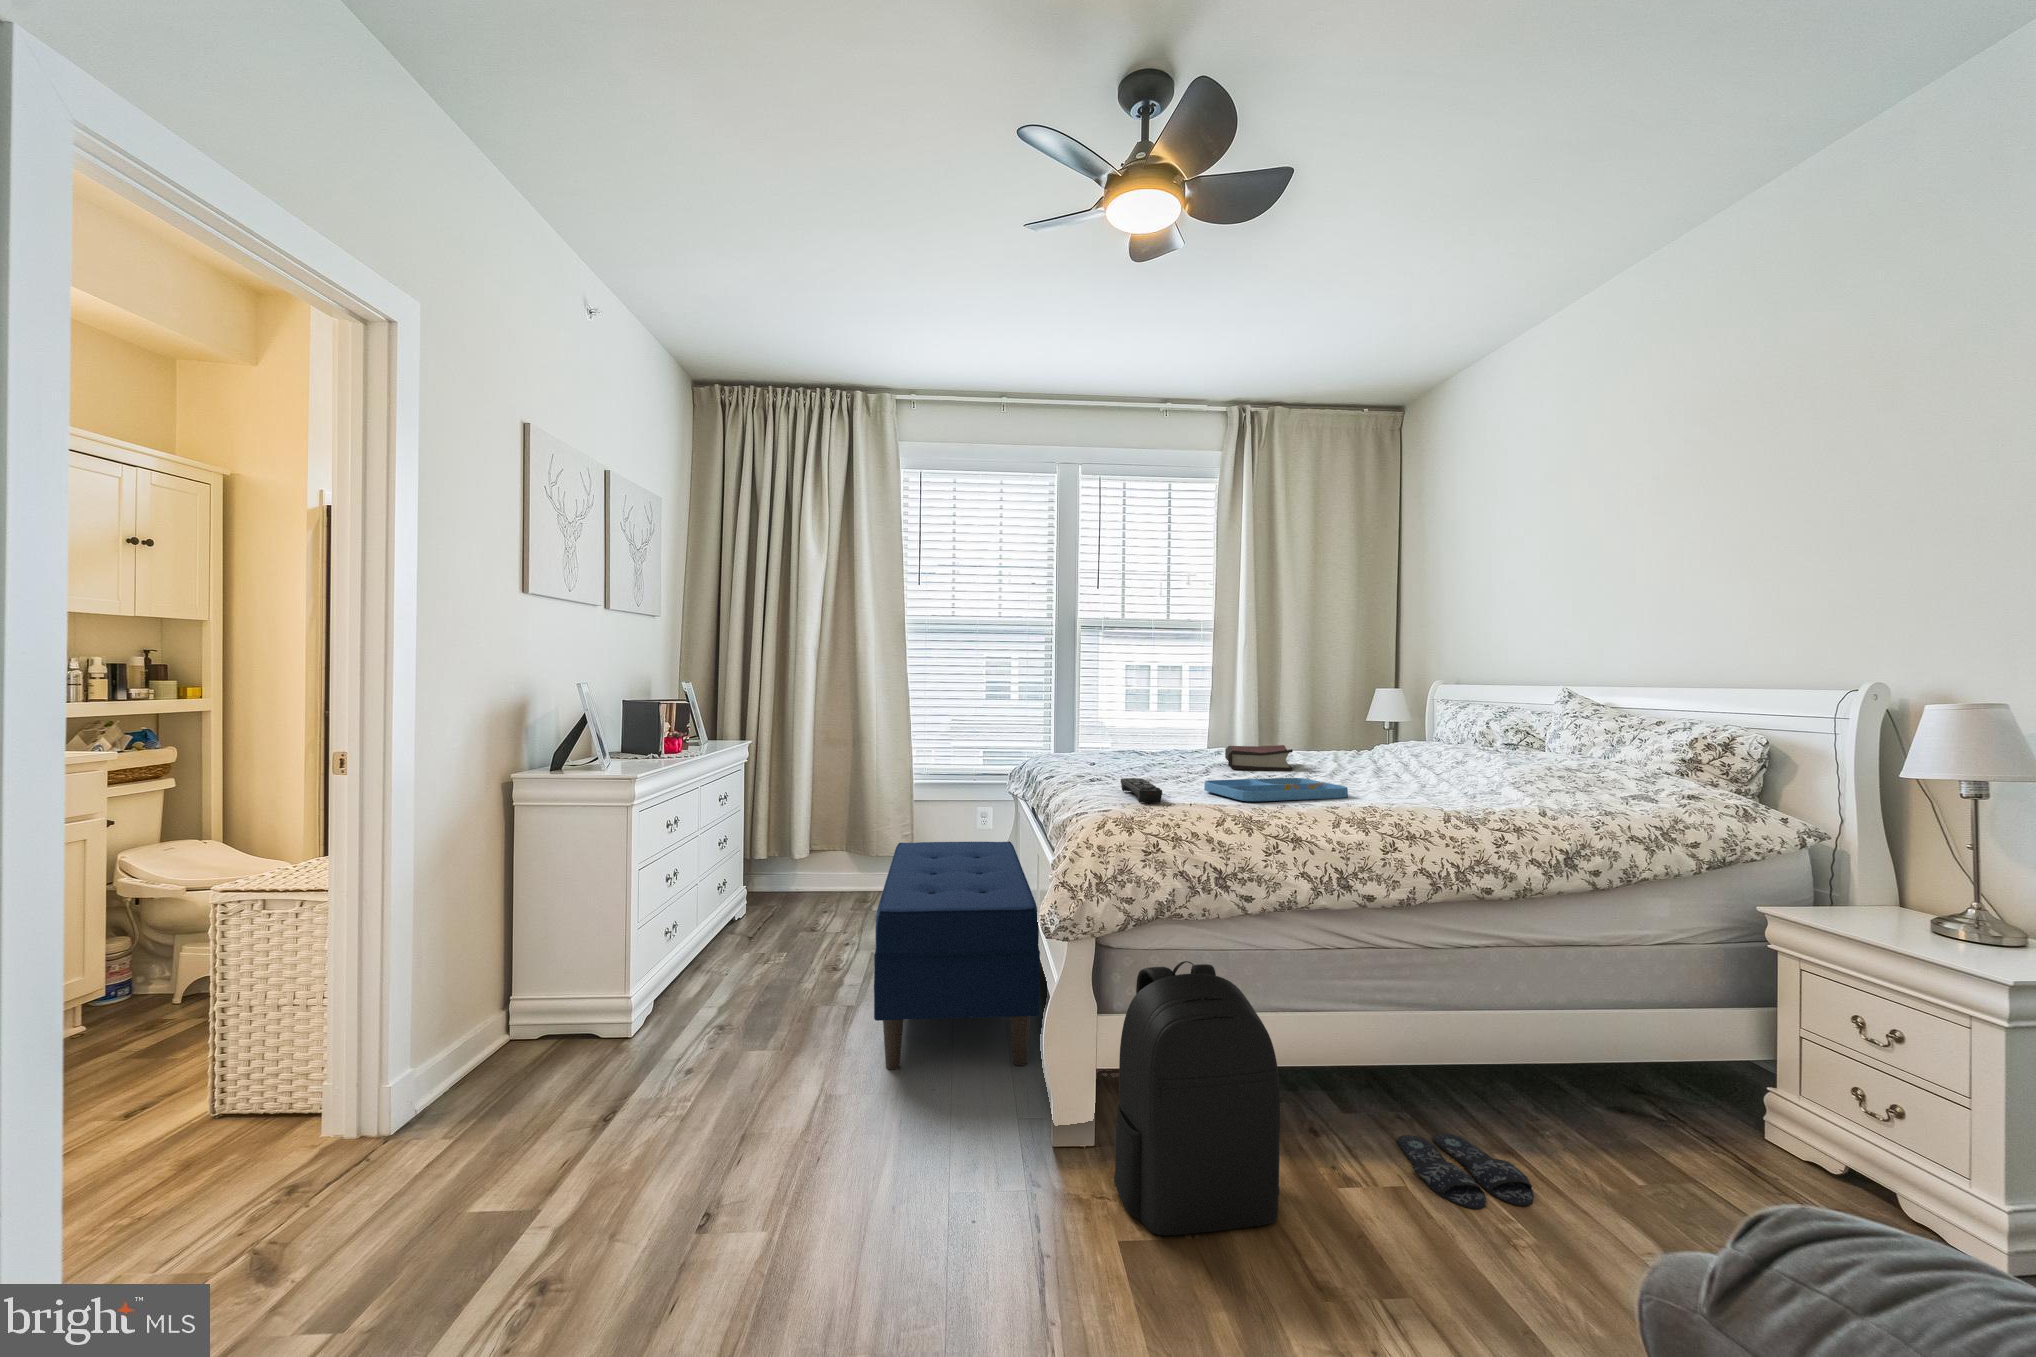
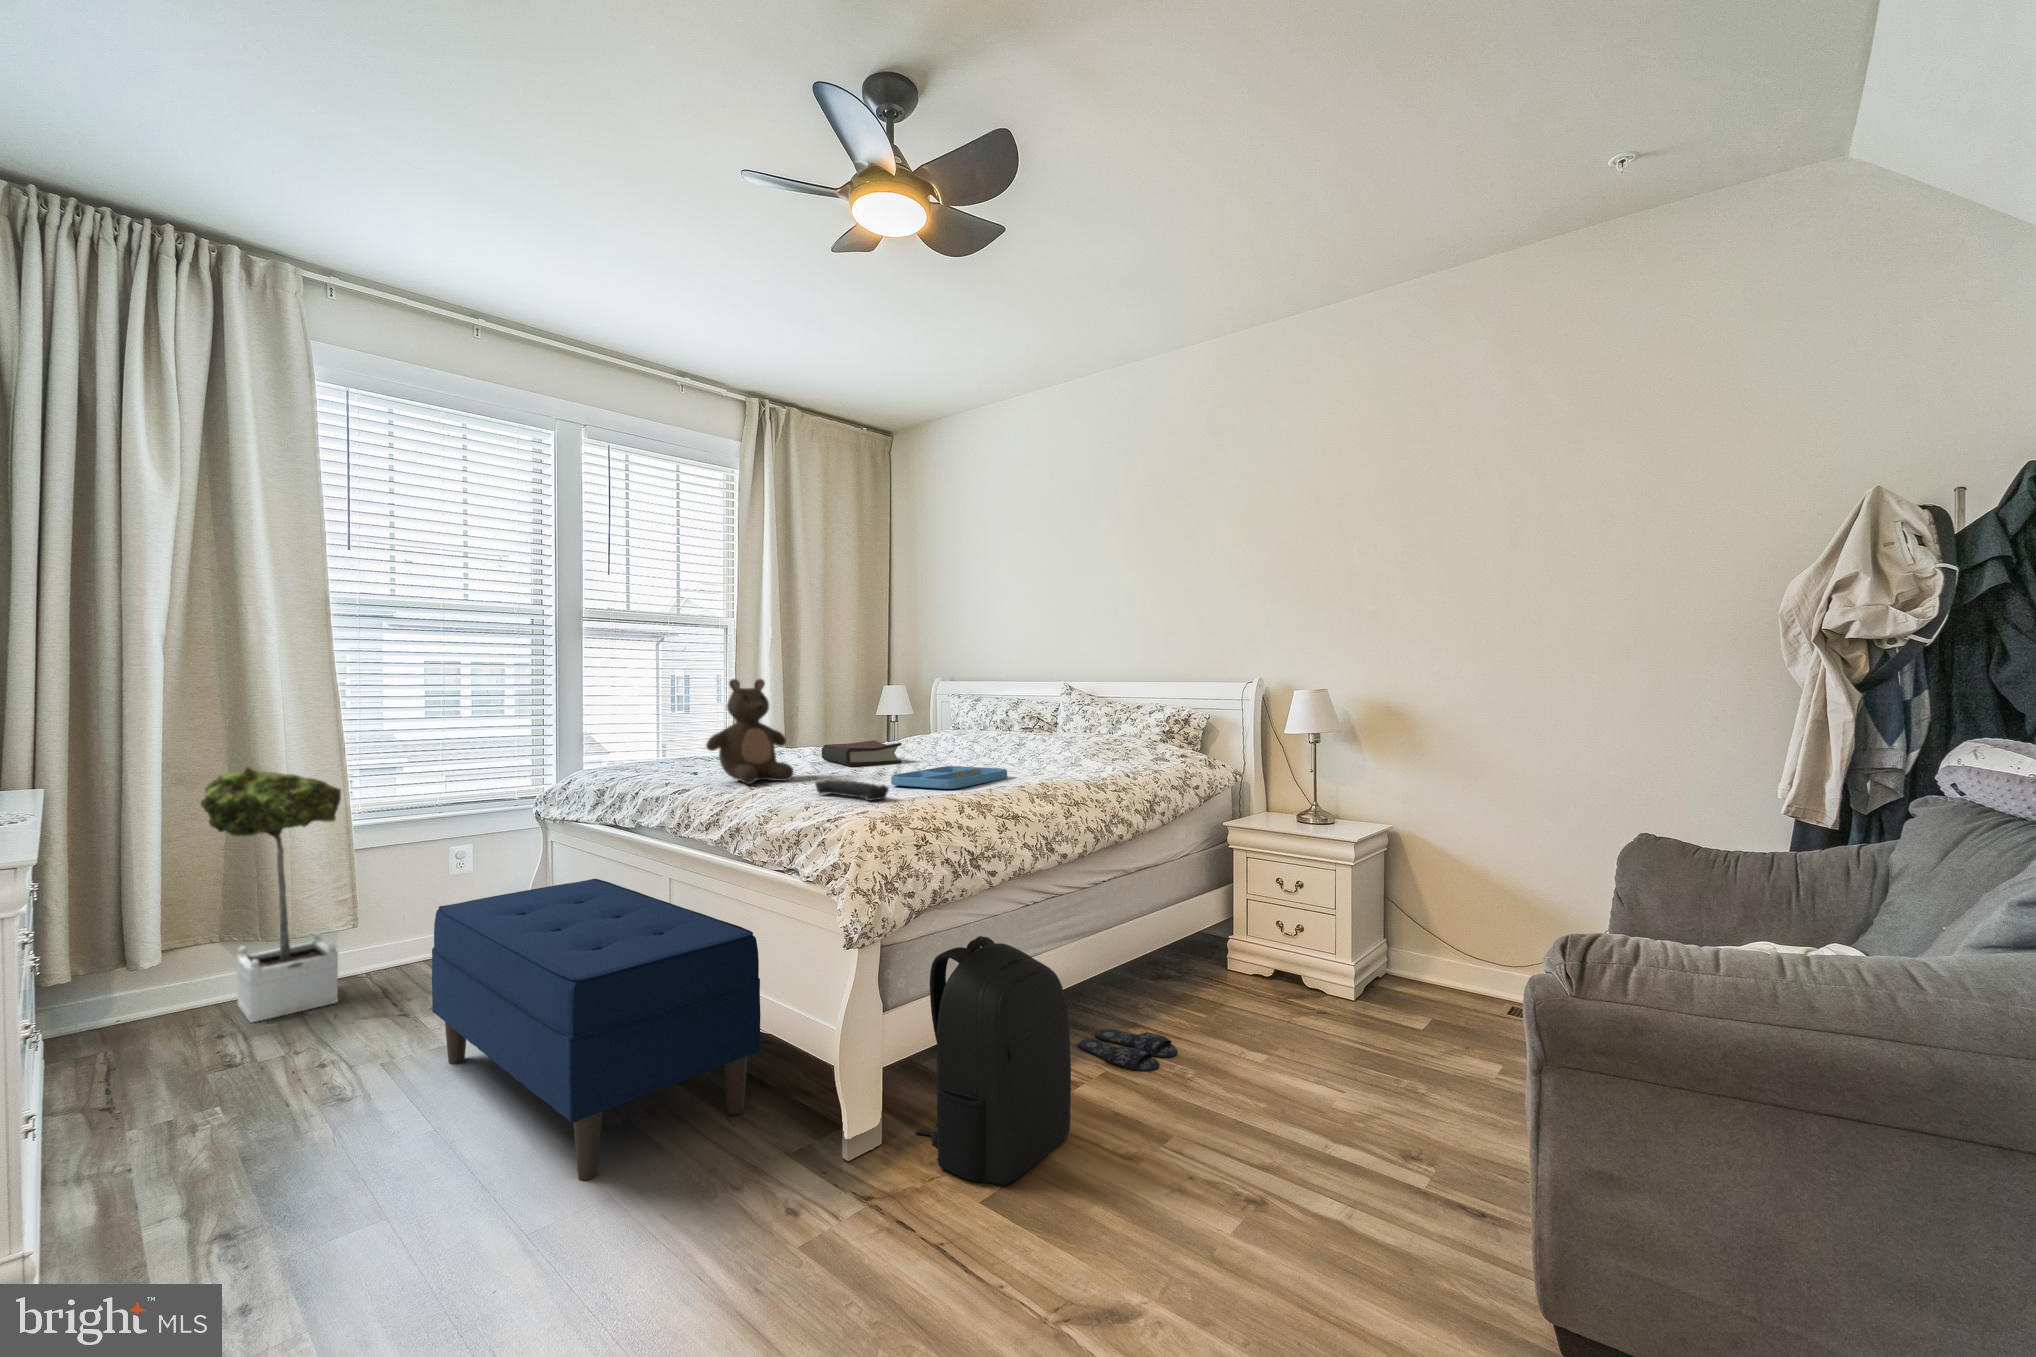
stuffed bear: none [1076,679,1154,776] -> present [706,679,794,784]
potted tree: none [827,733,899,902] -> present [201,767,341,1023]

